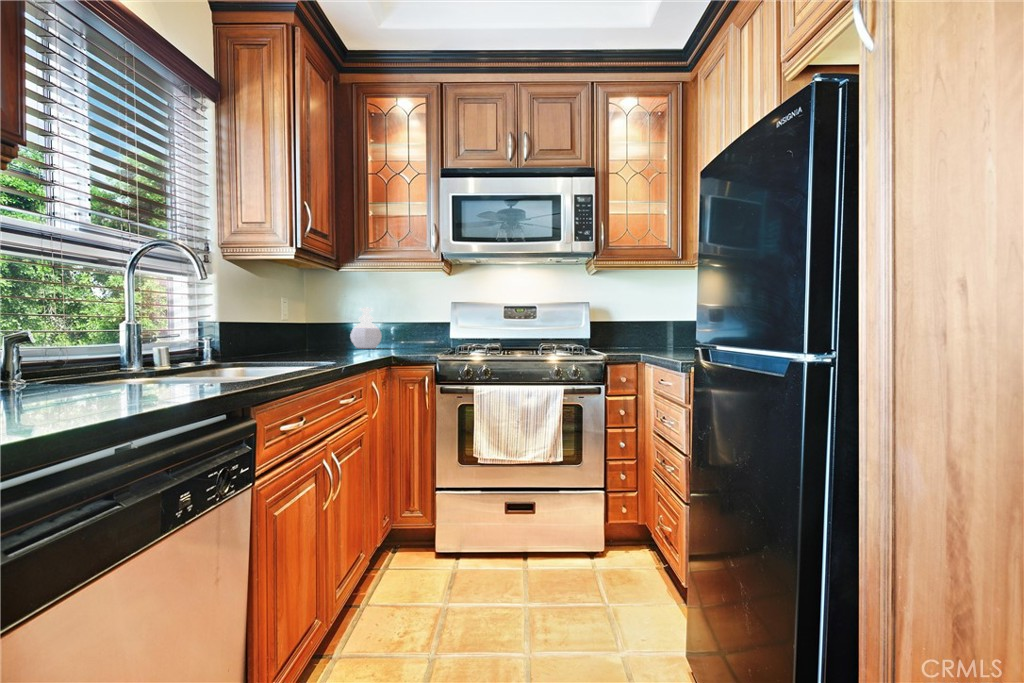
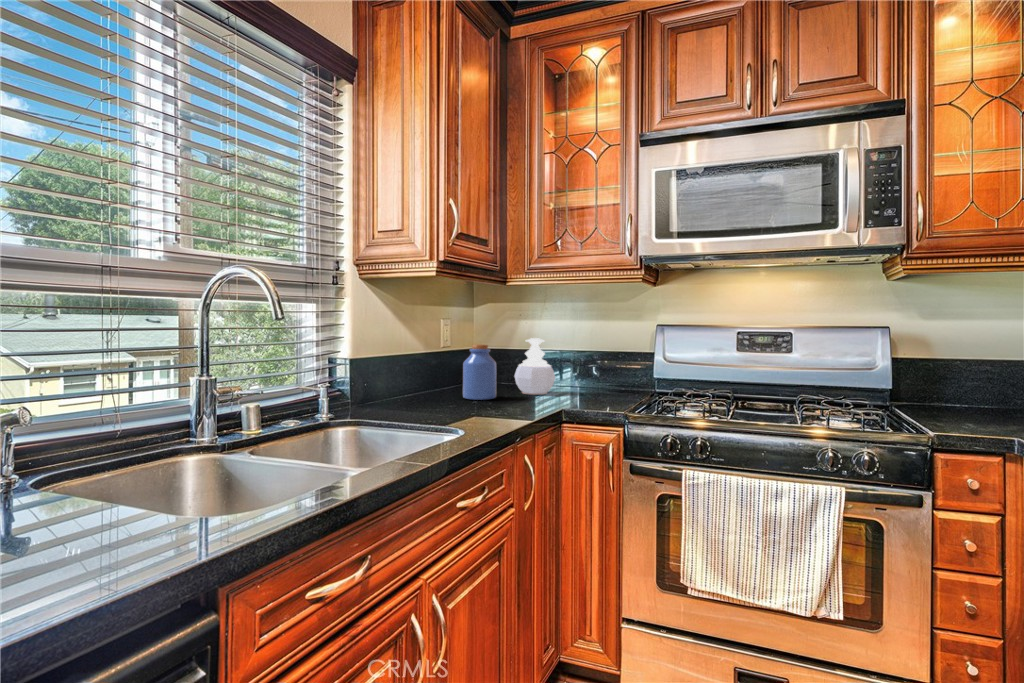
jar: none [313,310,340,350] -> present [463,344,496,400]

